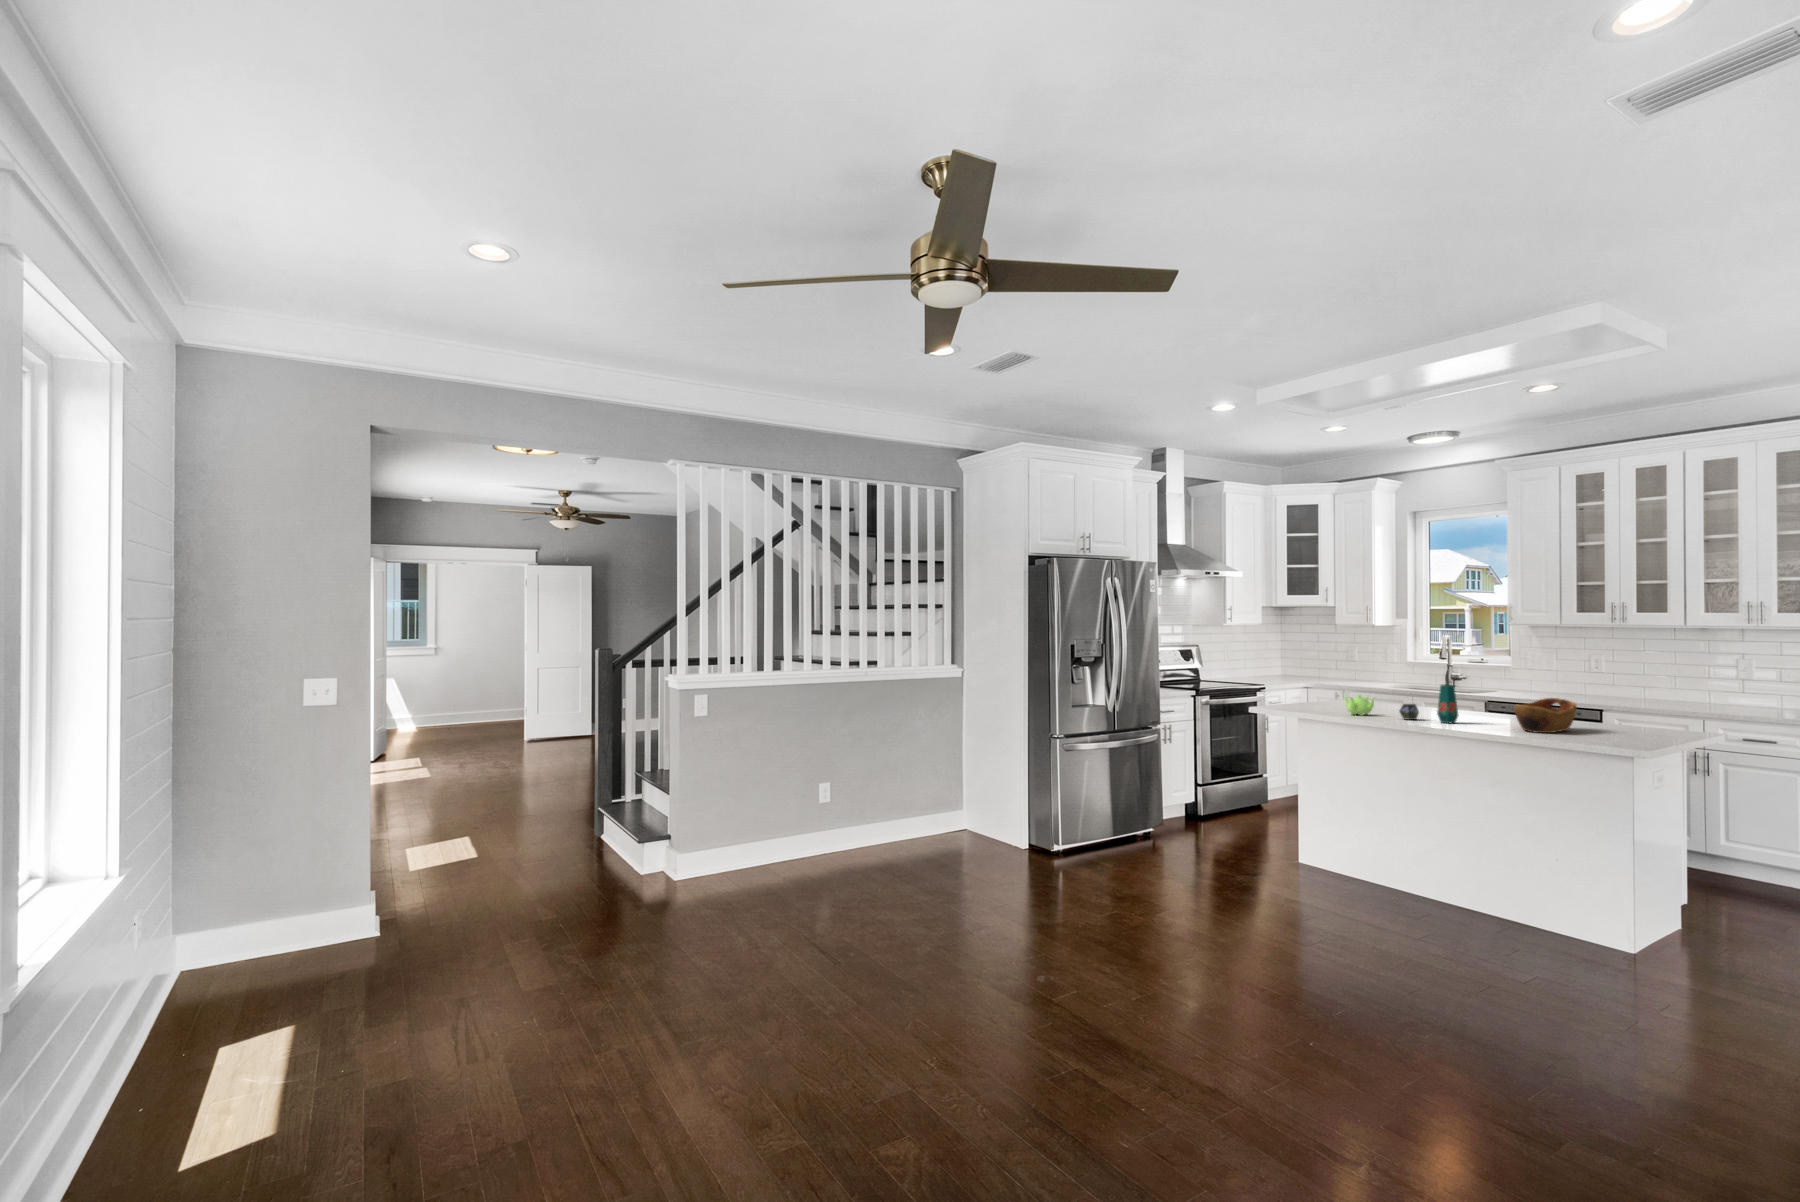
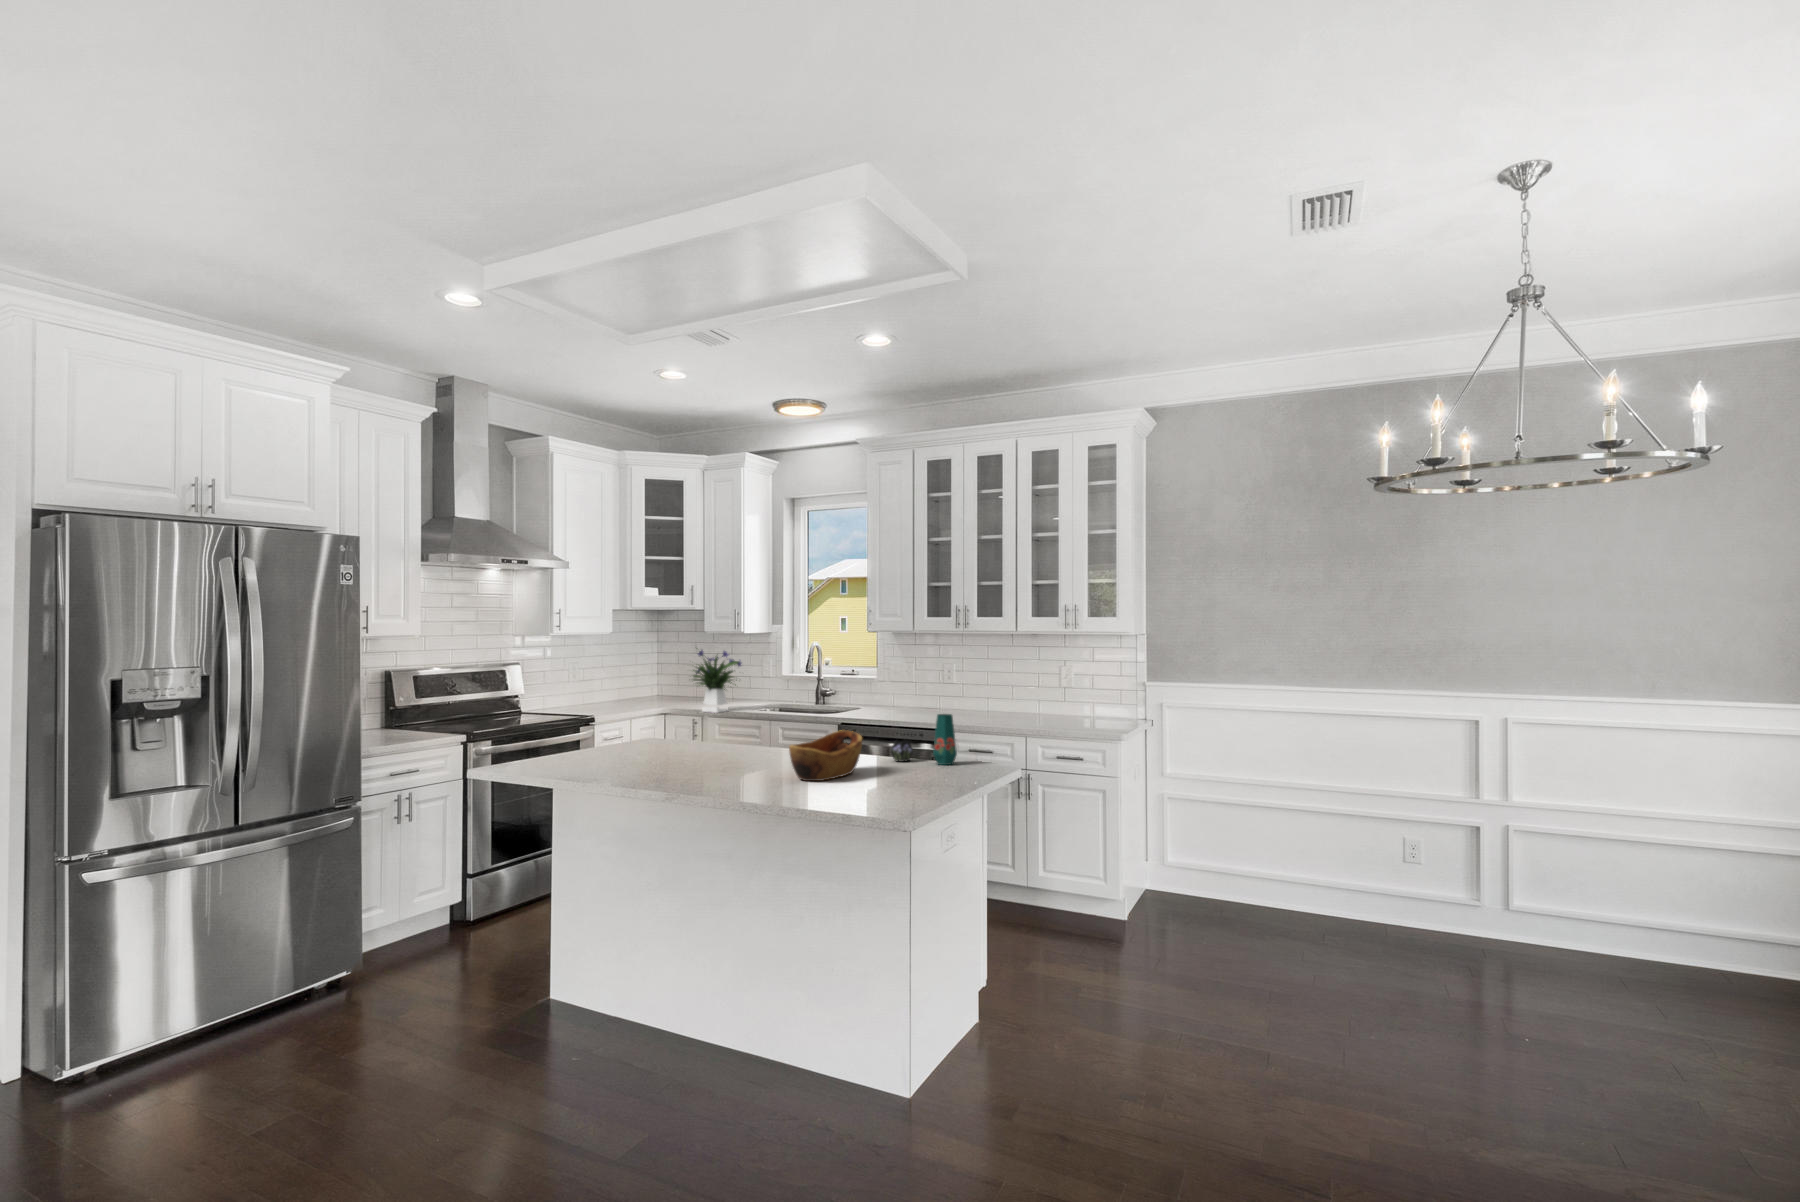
flower arrangement: none [1316,636,1374,691] -> present [693,650,741,713]
vase: present [1400,685,1458,724] -> present [890,714,957,765]
teapot: present [1345,695,1374,716] -> none [622,733,658,763]

